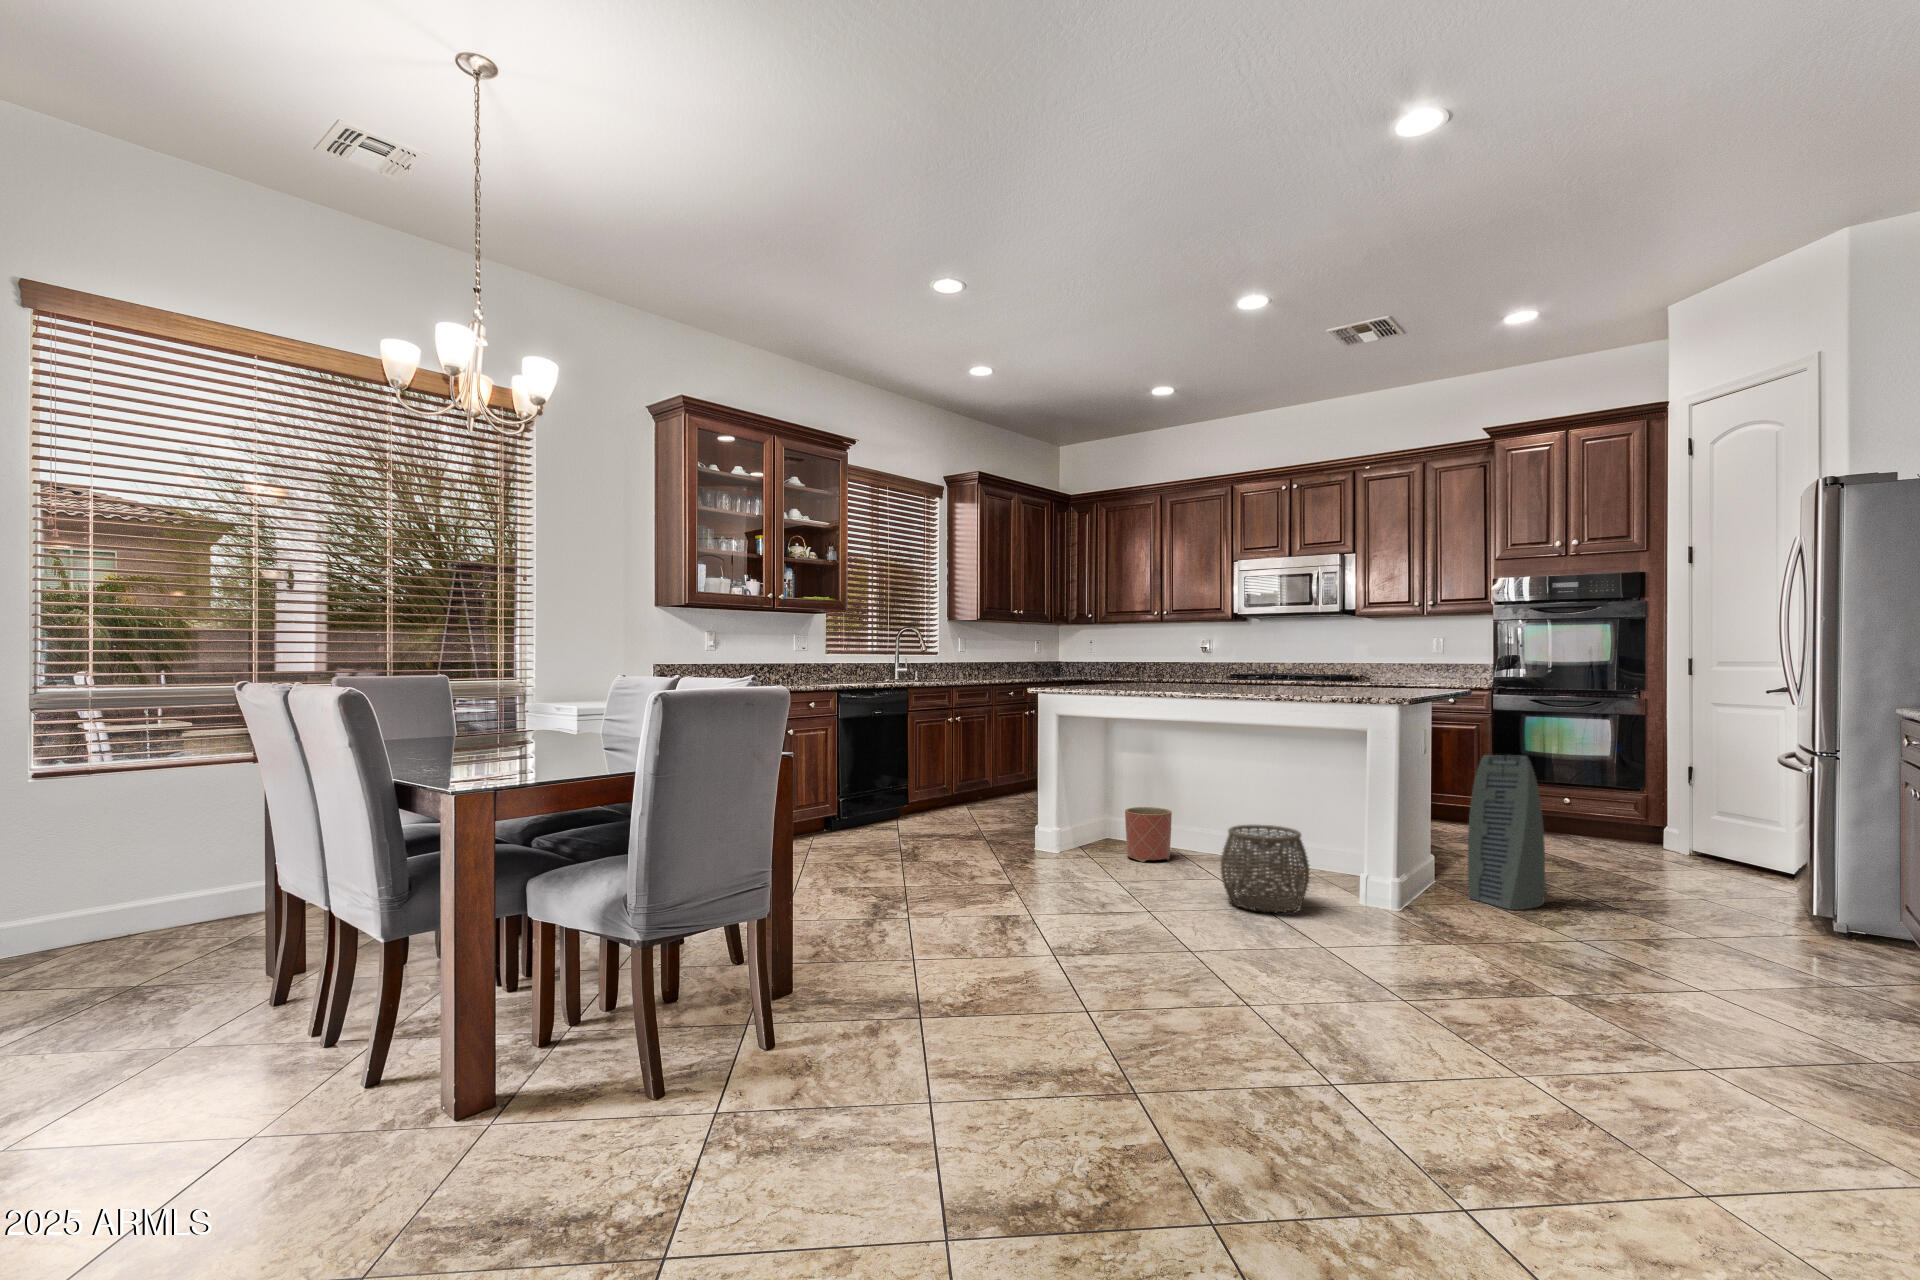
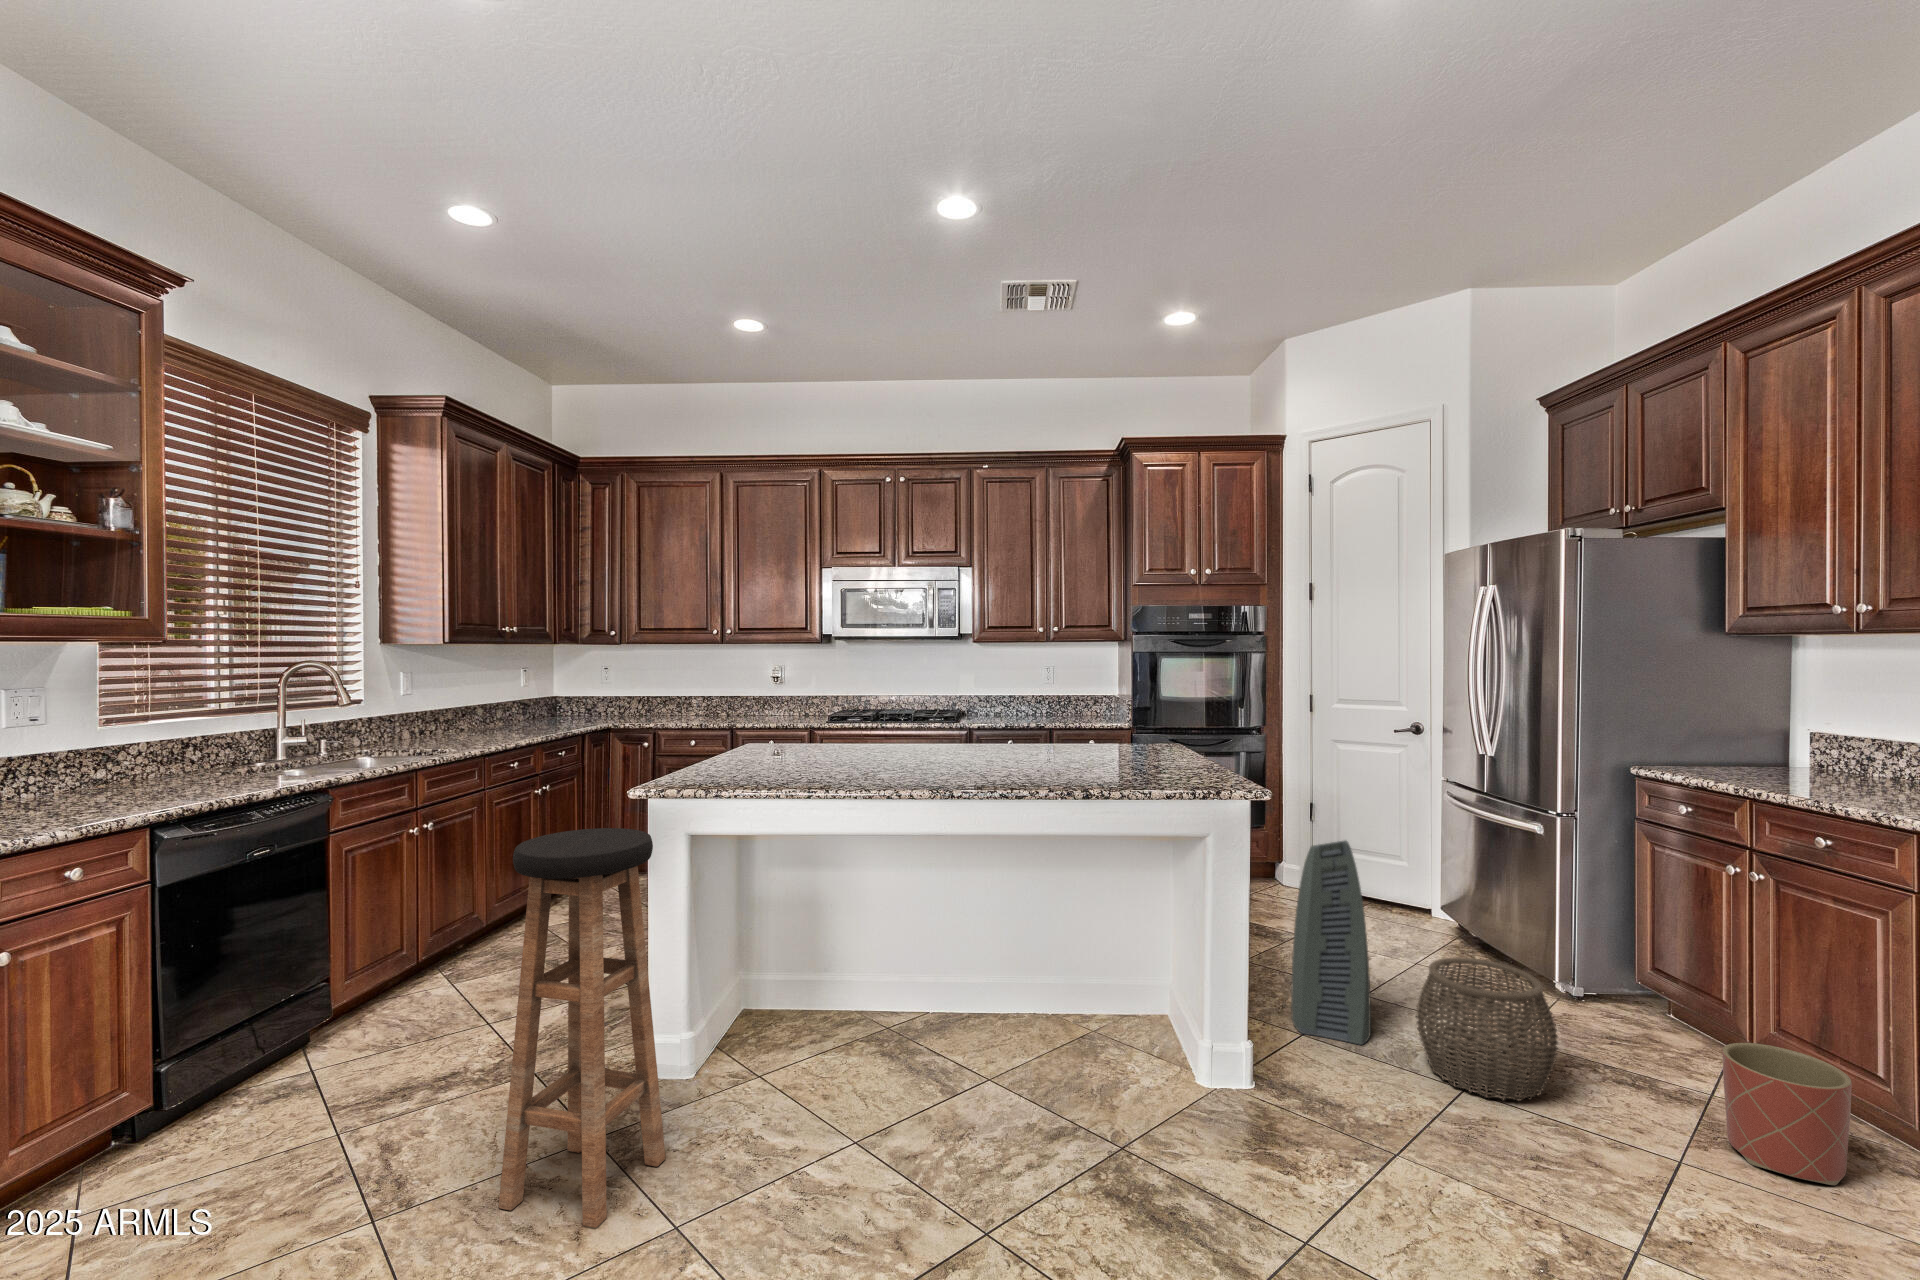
bar stool: none [945,696,1018,870] -> present [499,828,666,1228]
planter: present [1125,807,1172,862] -> present [1722,1043,1852,1185]
woven basket: present [1221,825,1310,913] -> present [1416,957,1559,1101]

